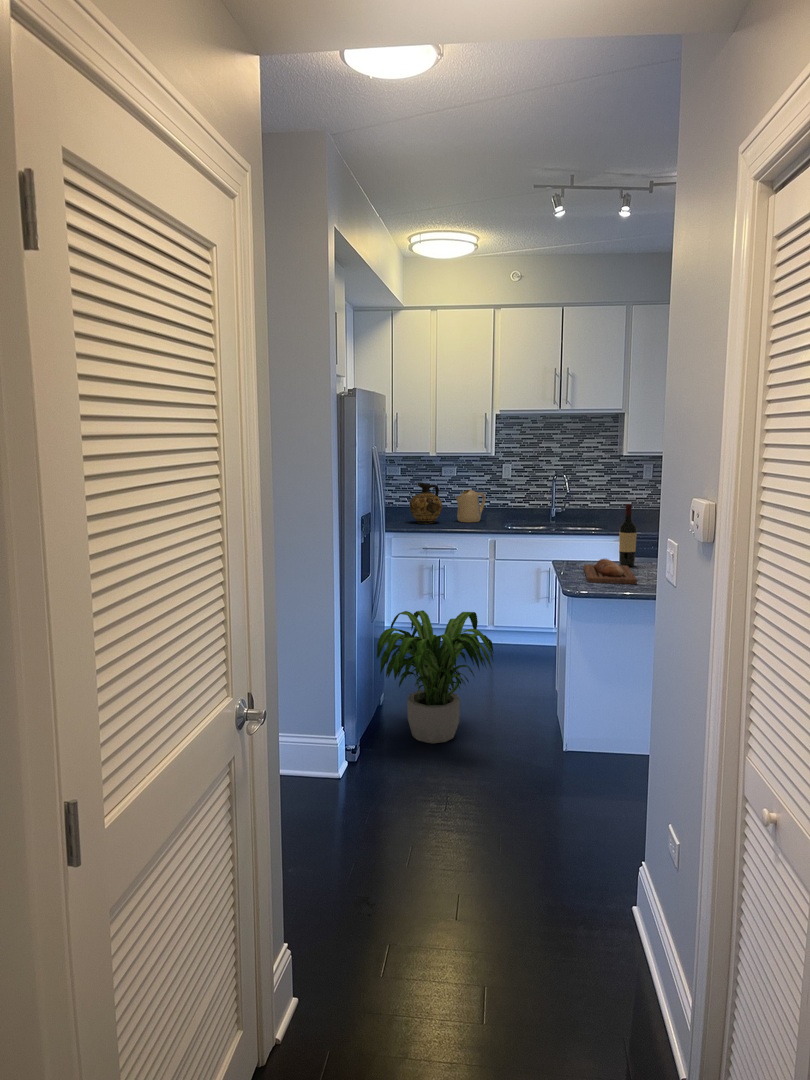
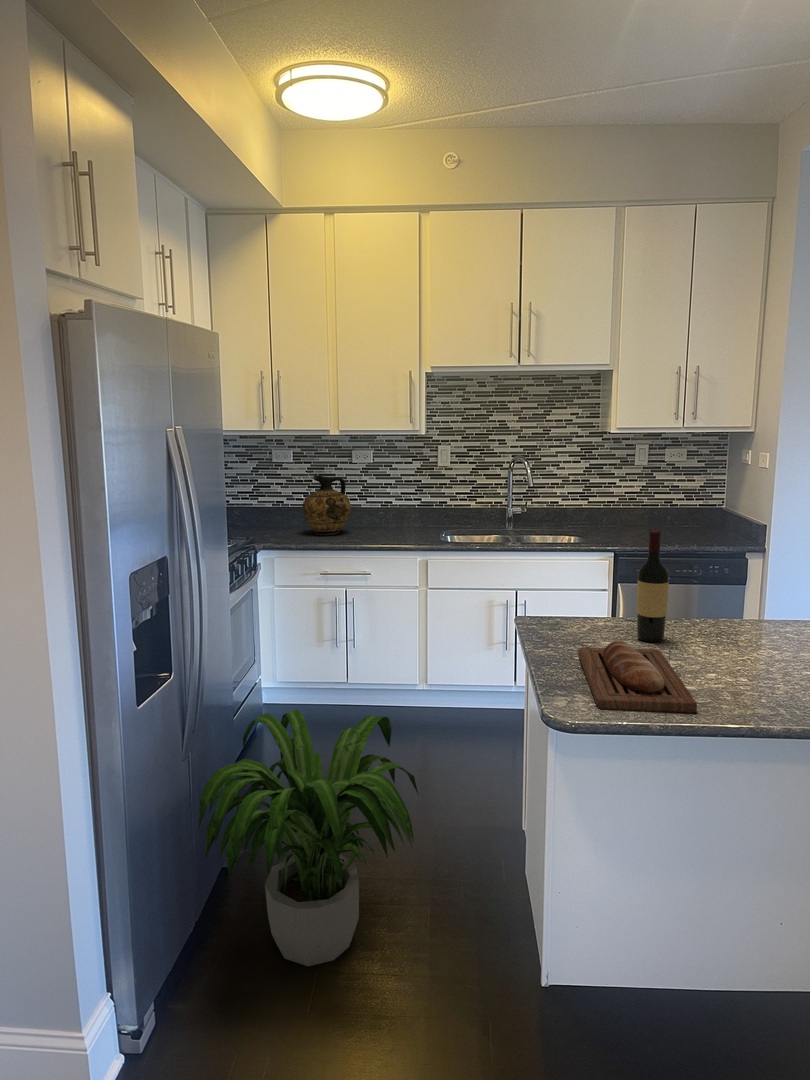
kettle: present [456,490,486,523] -> none [370,483,414,531]

